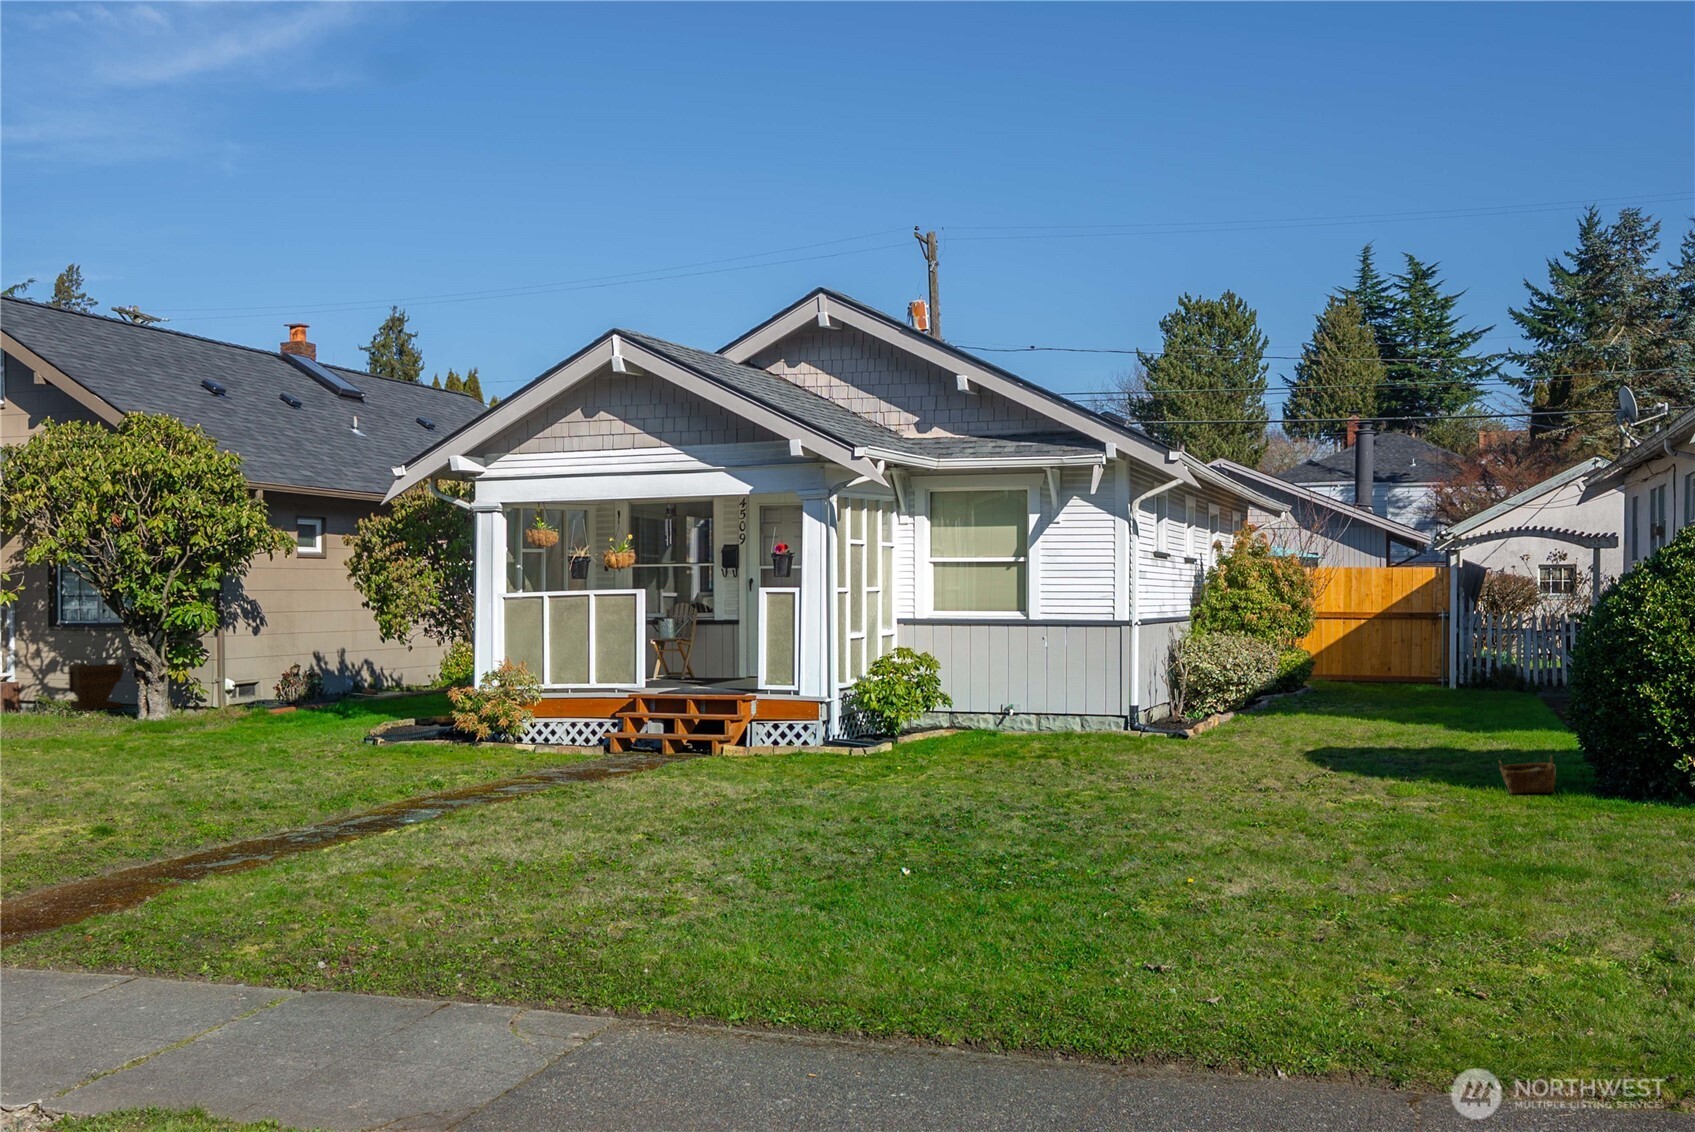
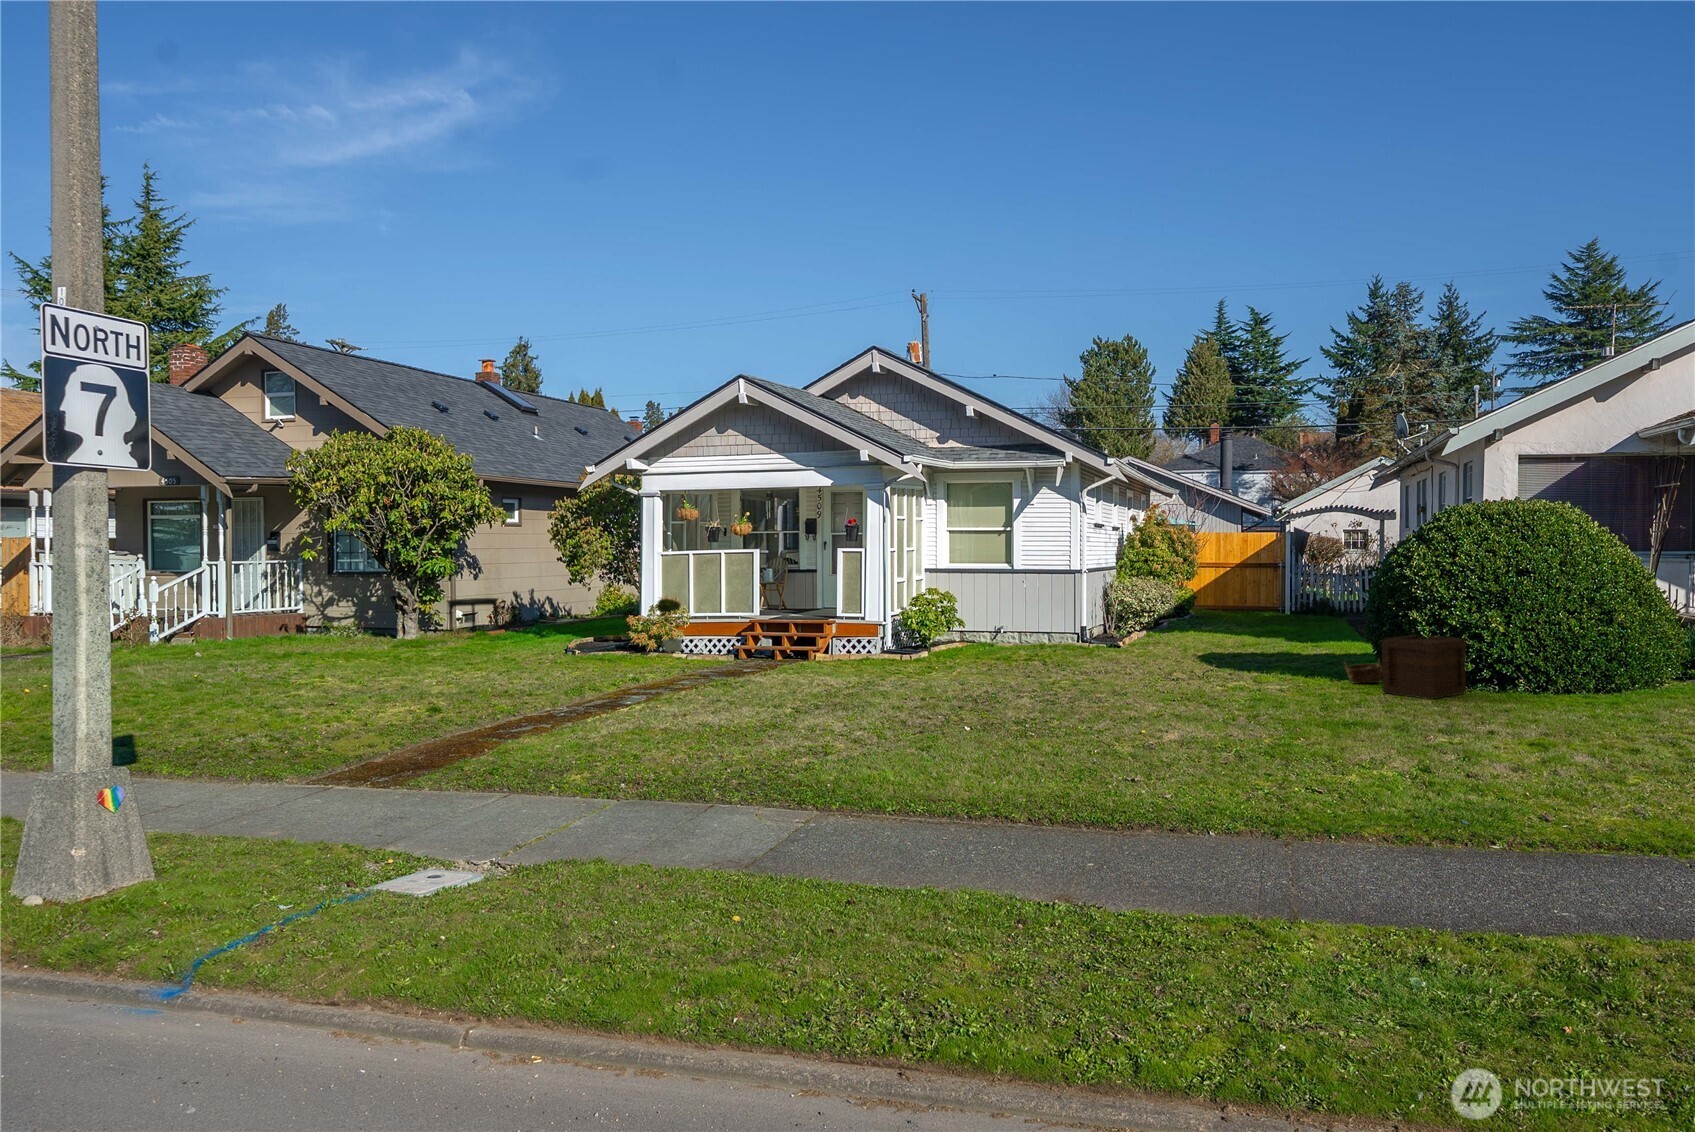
round table: none [208,661,288,711] -> present [447,598,498,631]
potted tree: none [493,661,530,742] -> present [657,598,682,652]
wooden crate: present [68,662,123,711] -> present [1382,635,1466,699]

